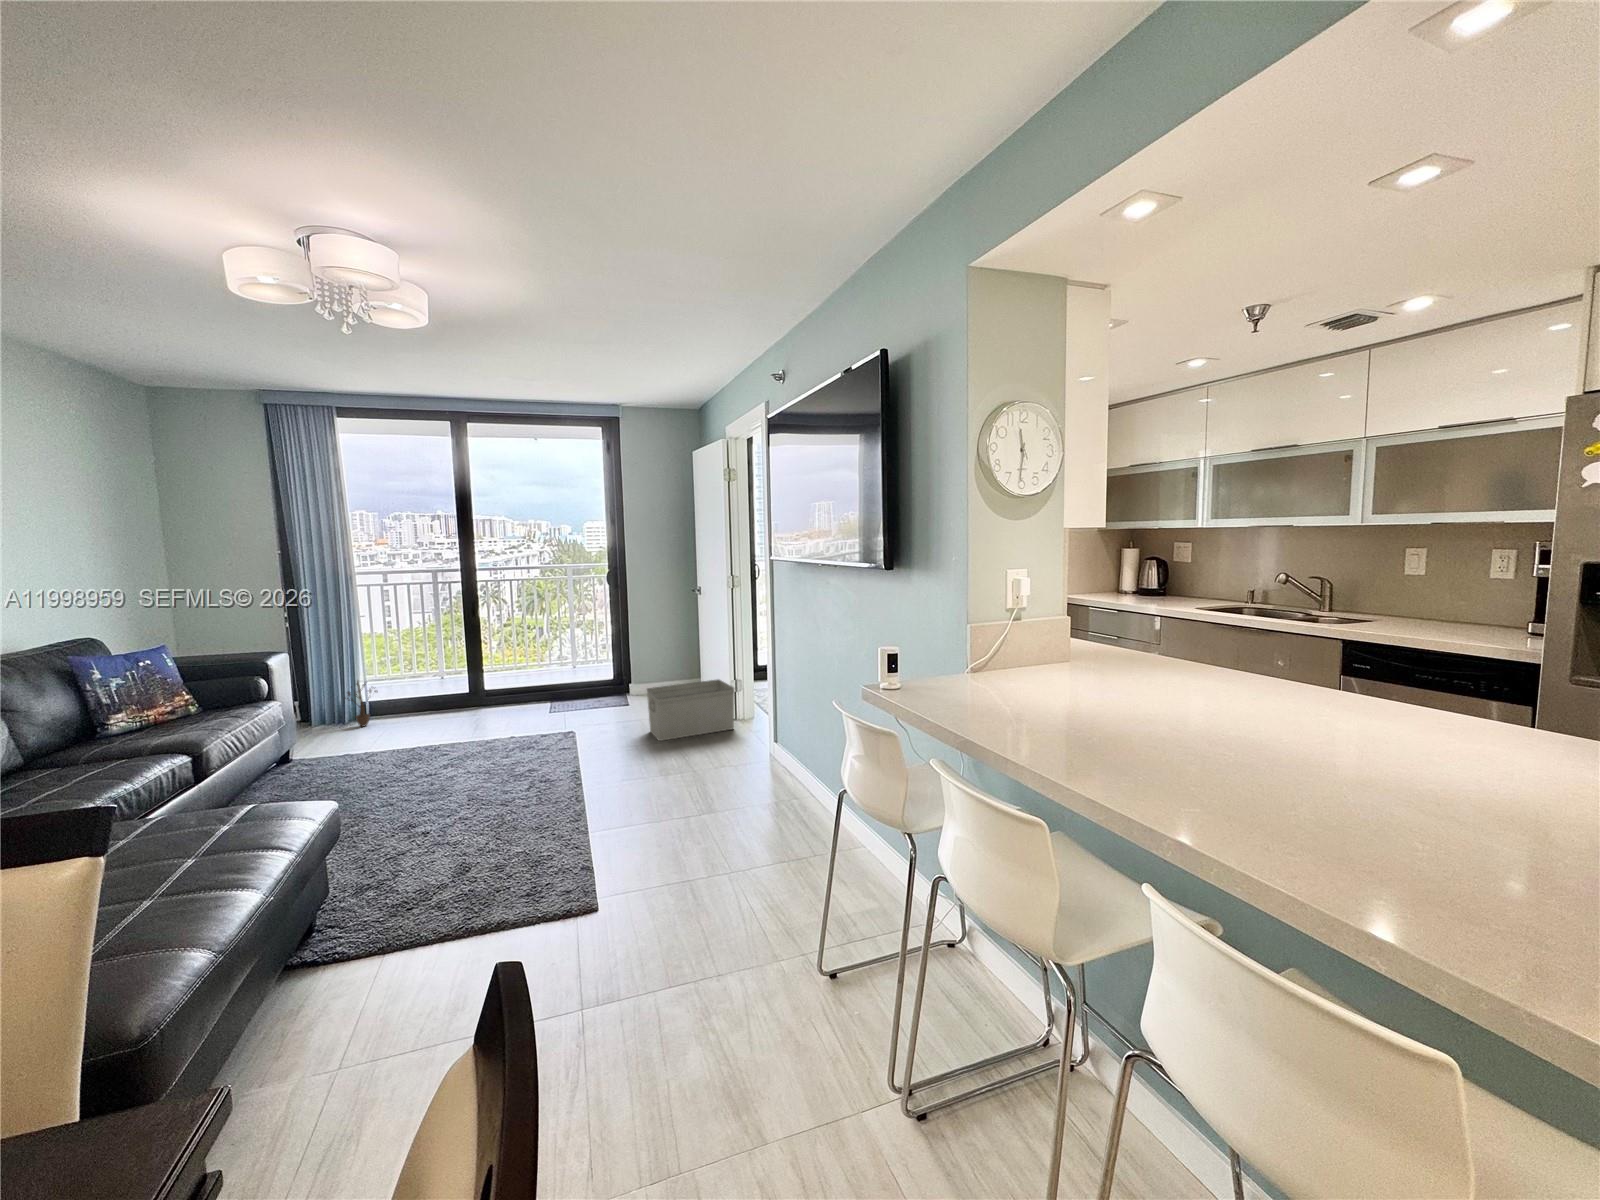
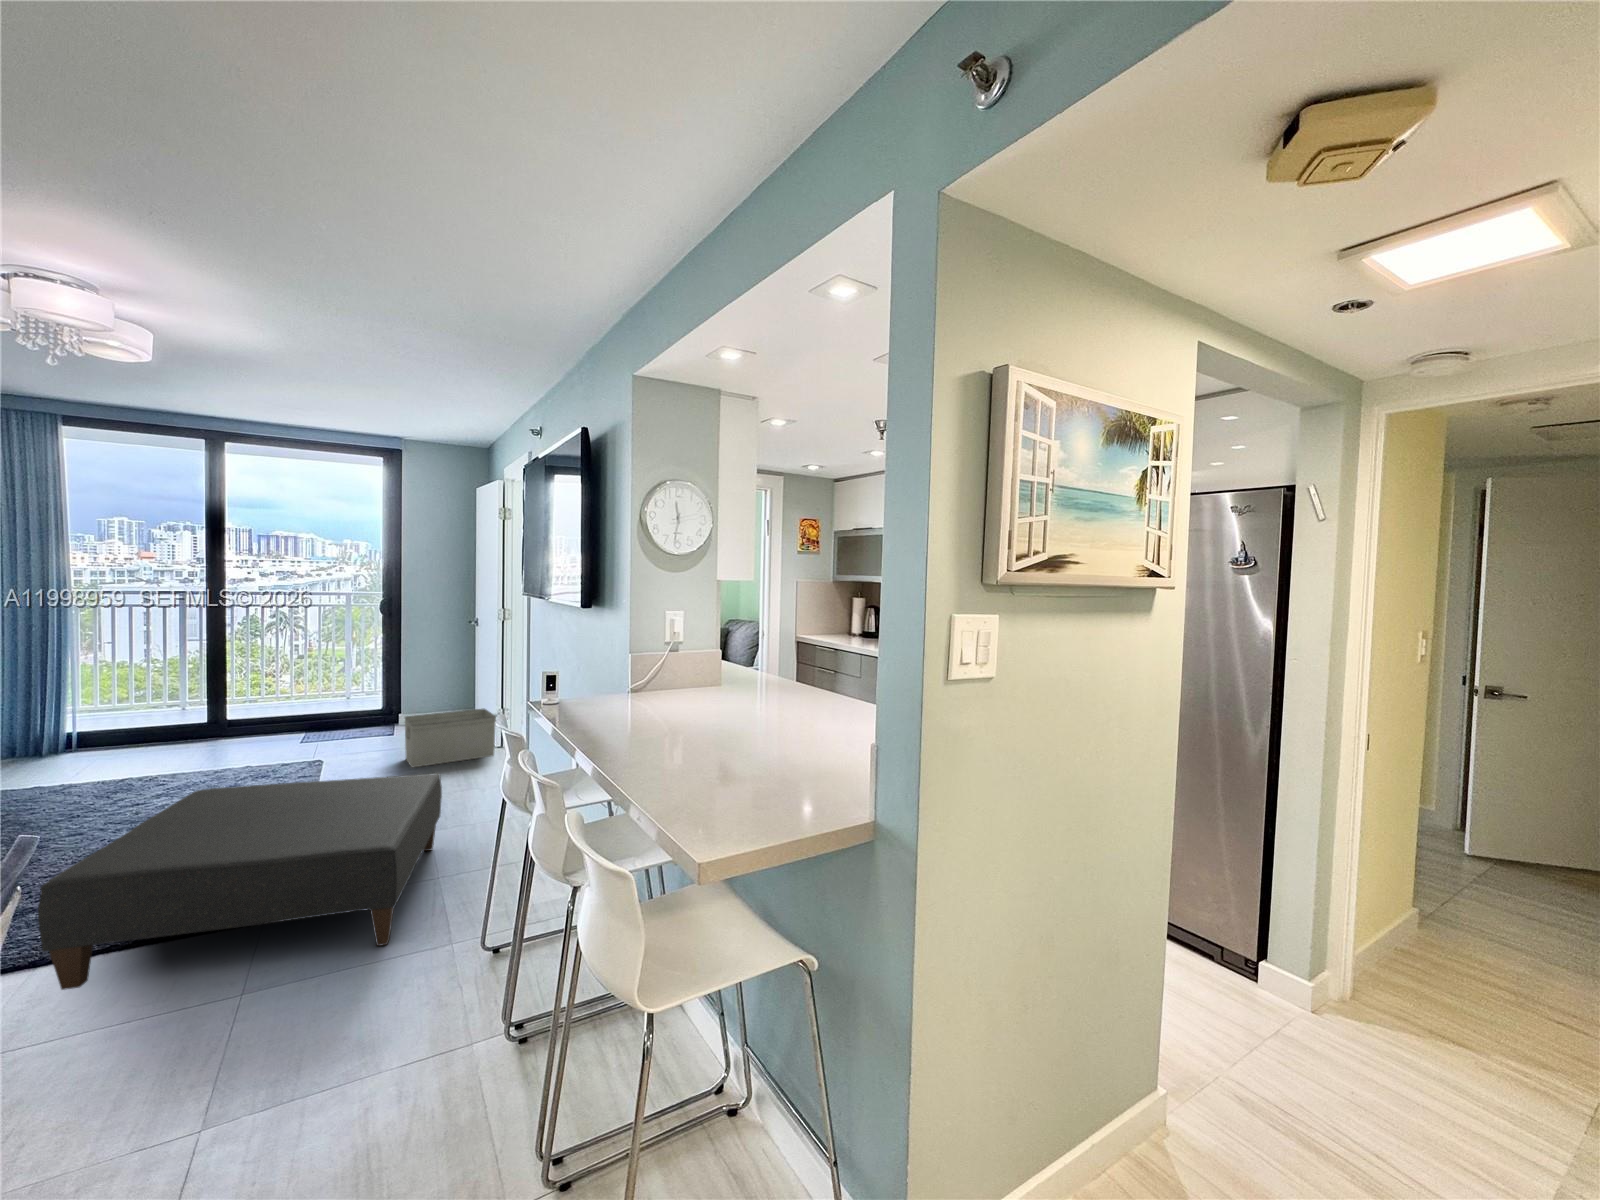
decorative plant: present [339,681,376,728] -> none [33,707,89,760]
ottoman: none [388,756,717,982] -> present [38,773,442,990]

